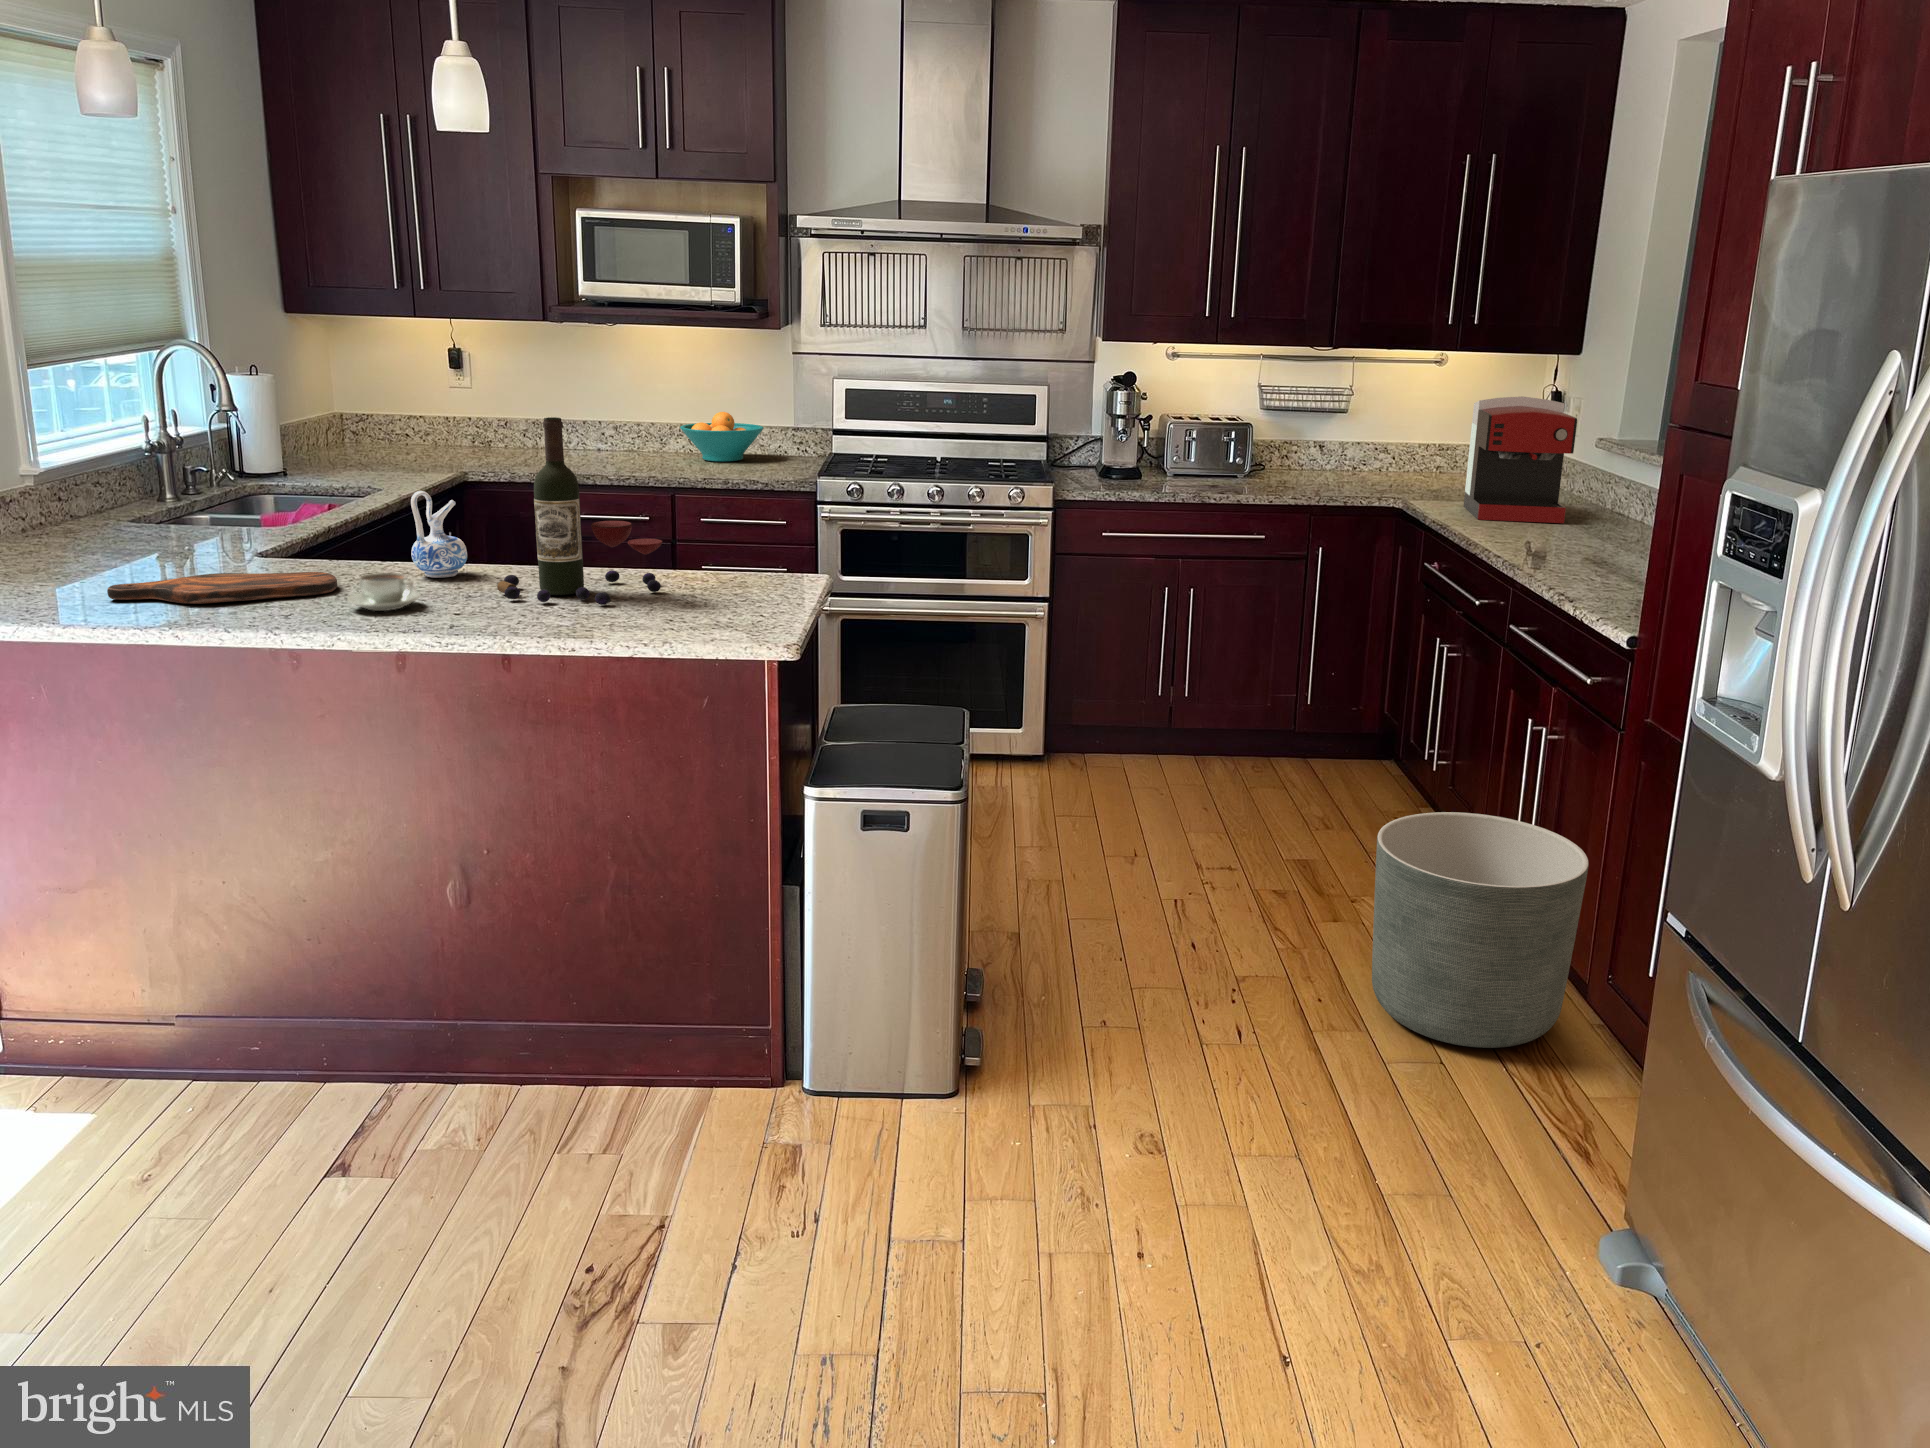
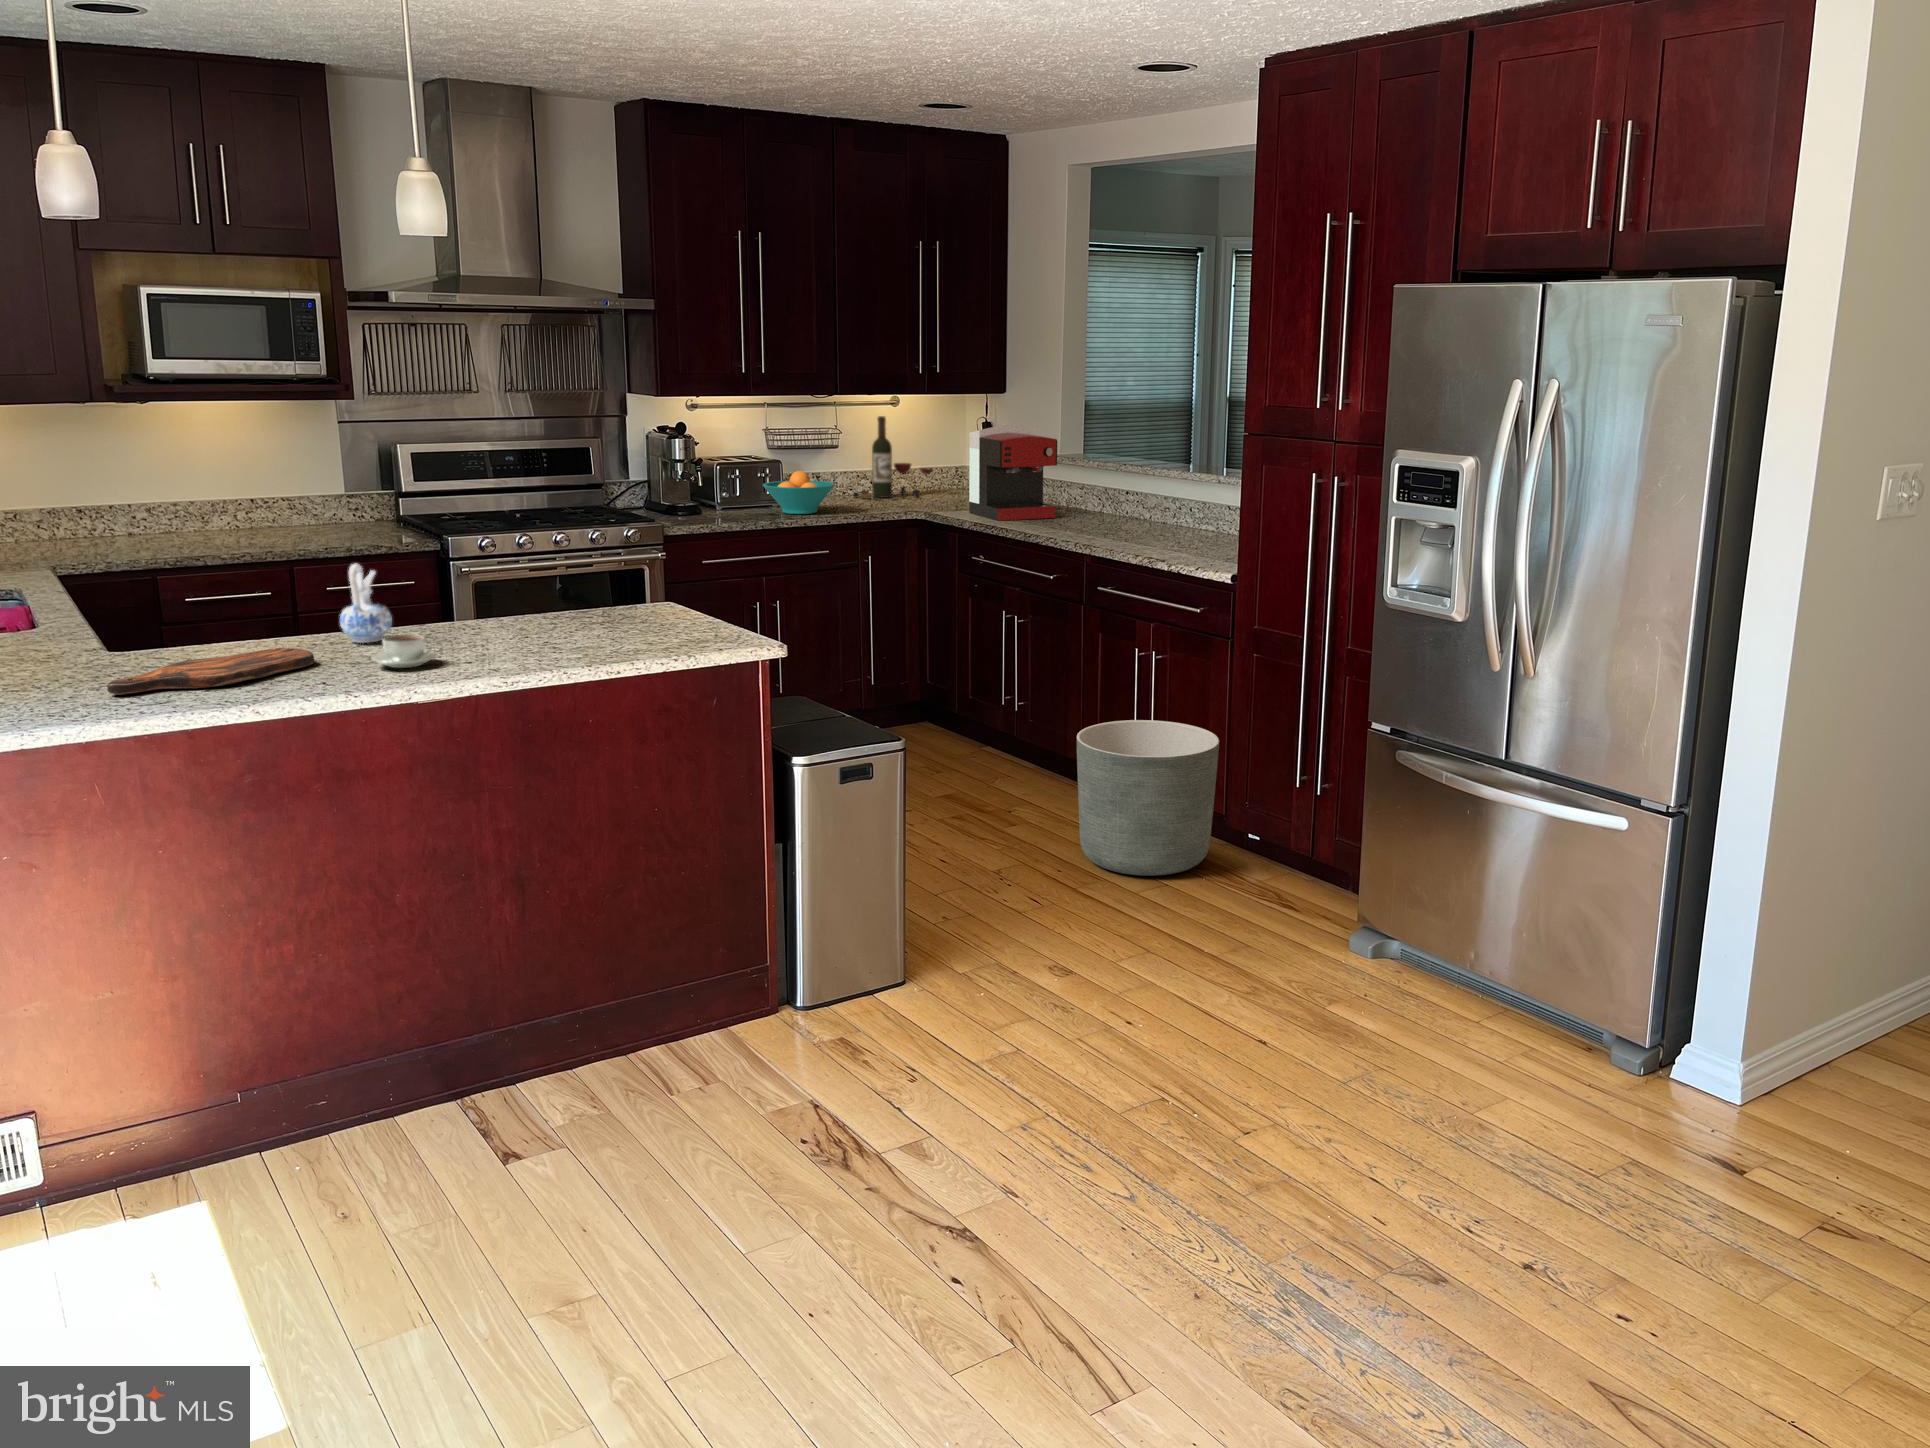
fruit bowl: present [680,412,764,461] -> present [763,471,835,514]
wine bottle: present [497,417,663,605] -> present [853,416,933,499]

